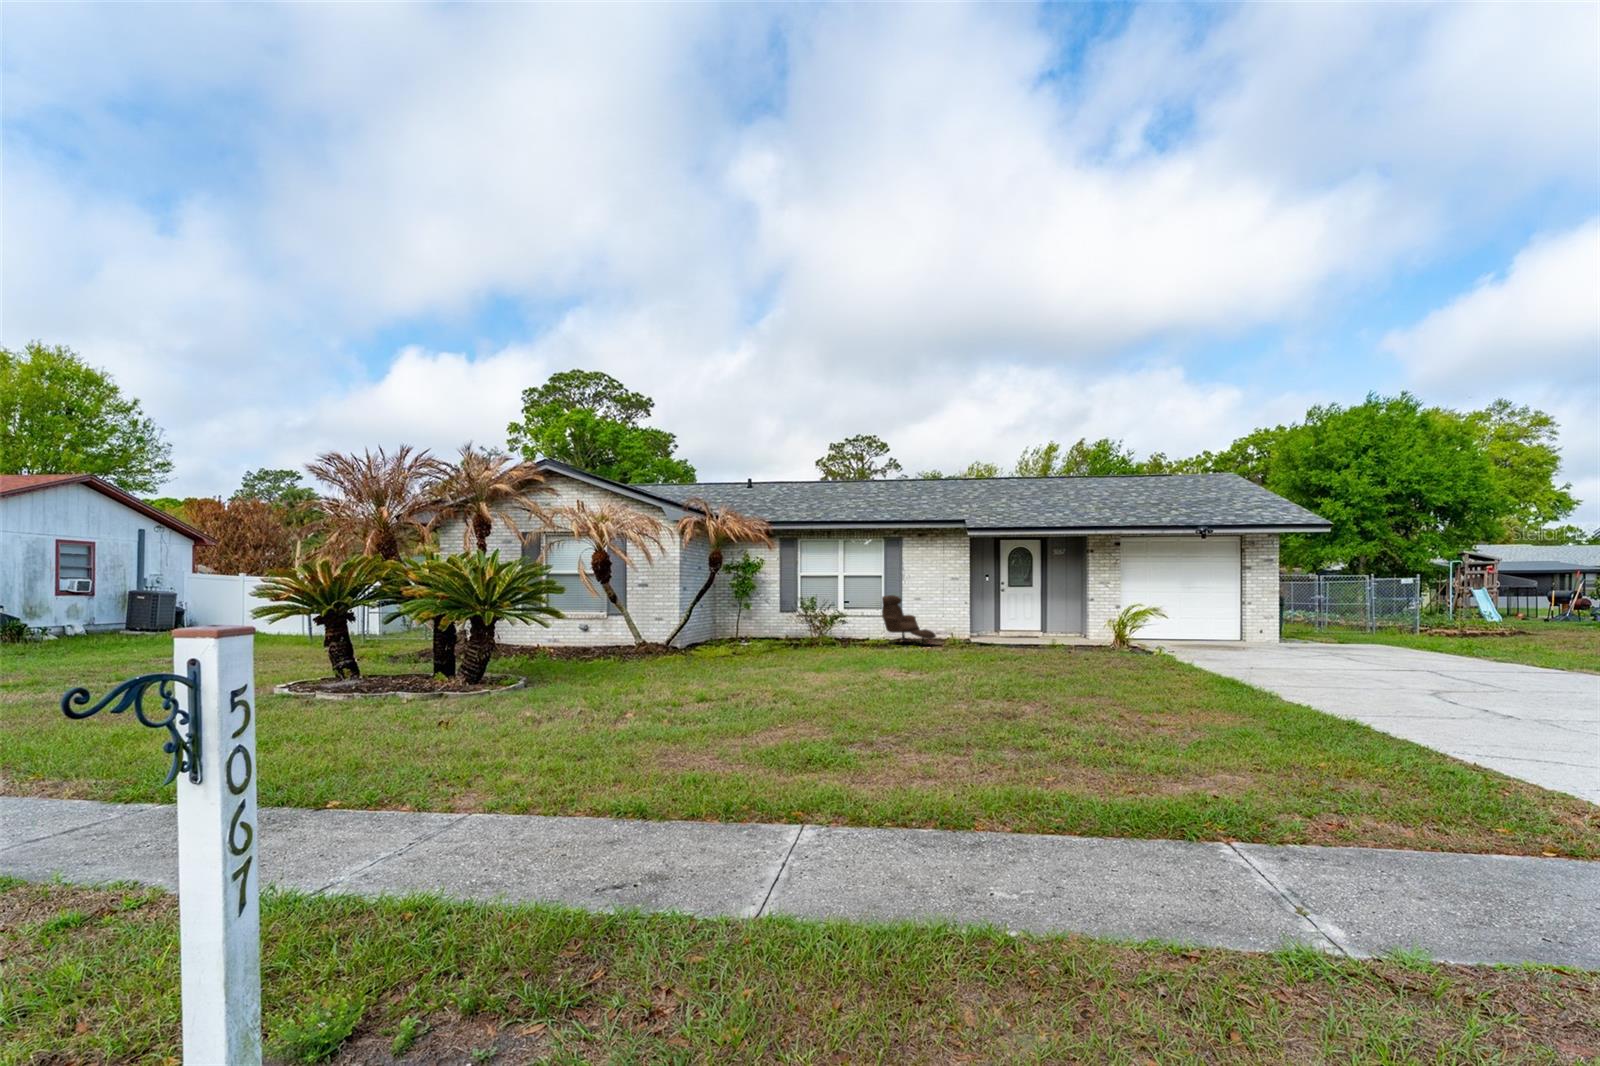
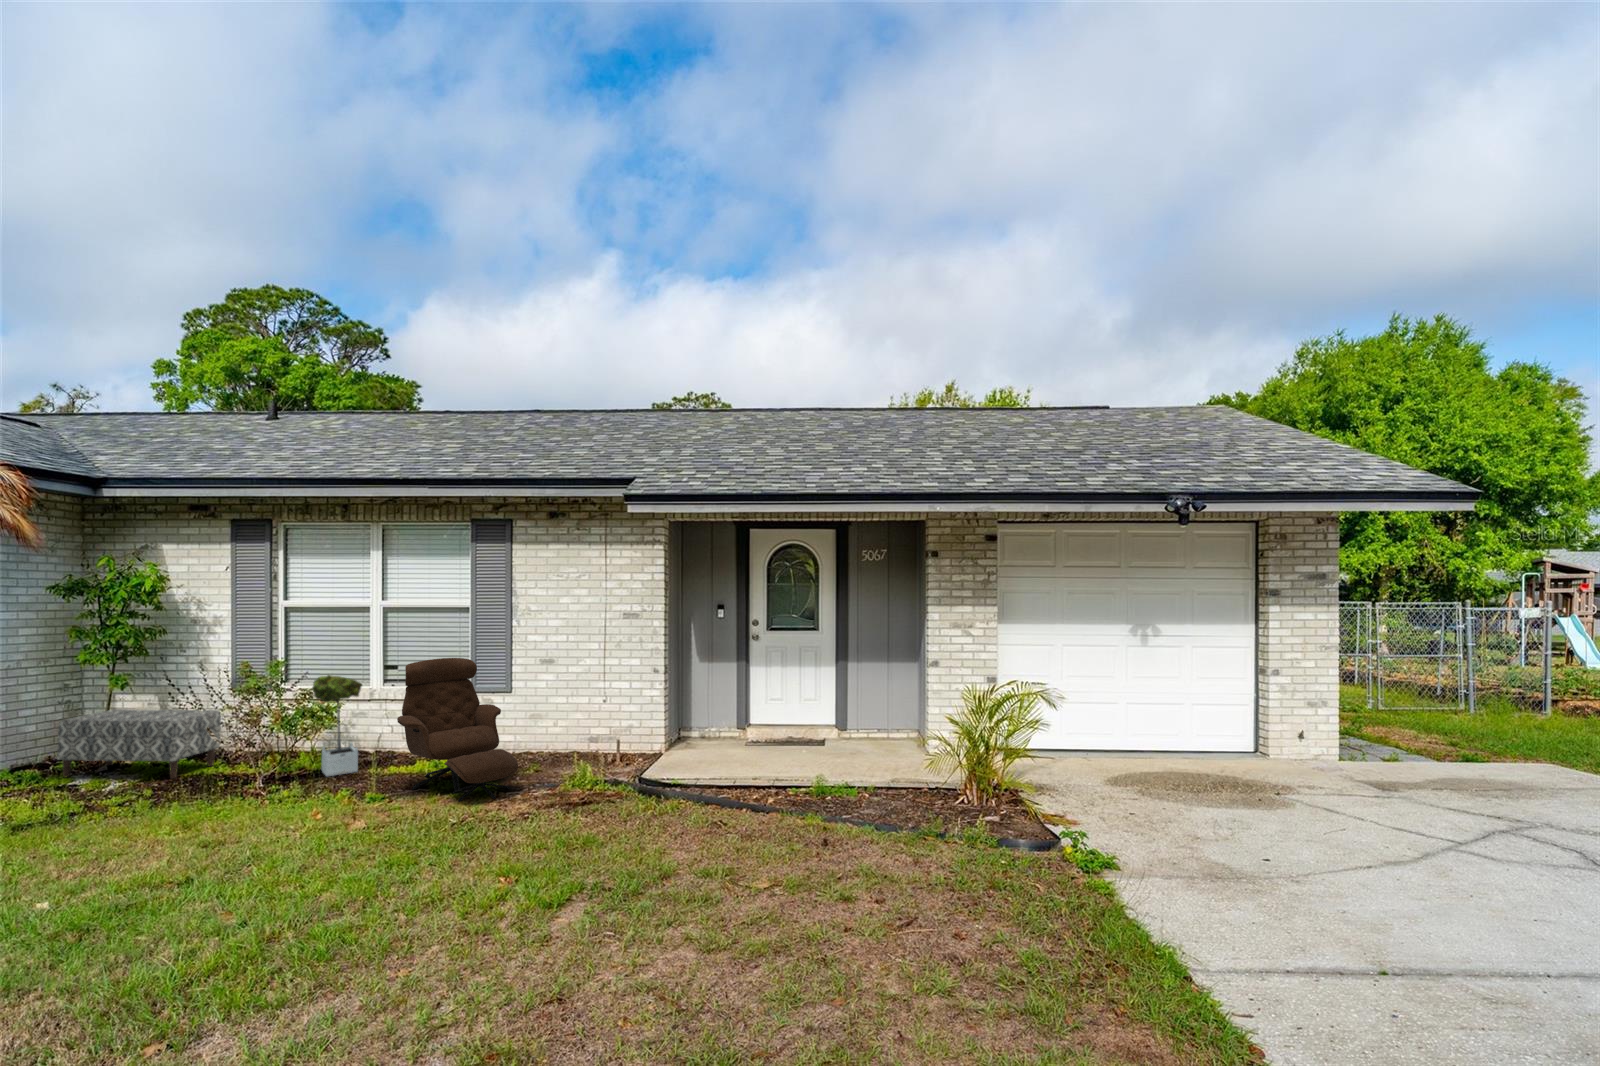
potted tree: none [839,601,857,642] -> present [312,675,362,776]
bench: none [744,617,794,642] -> present [57,709,221,779]

